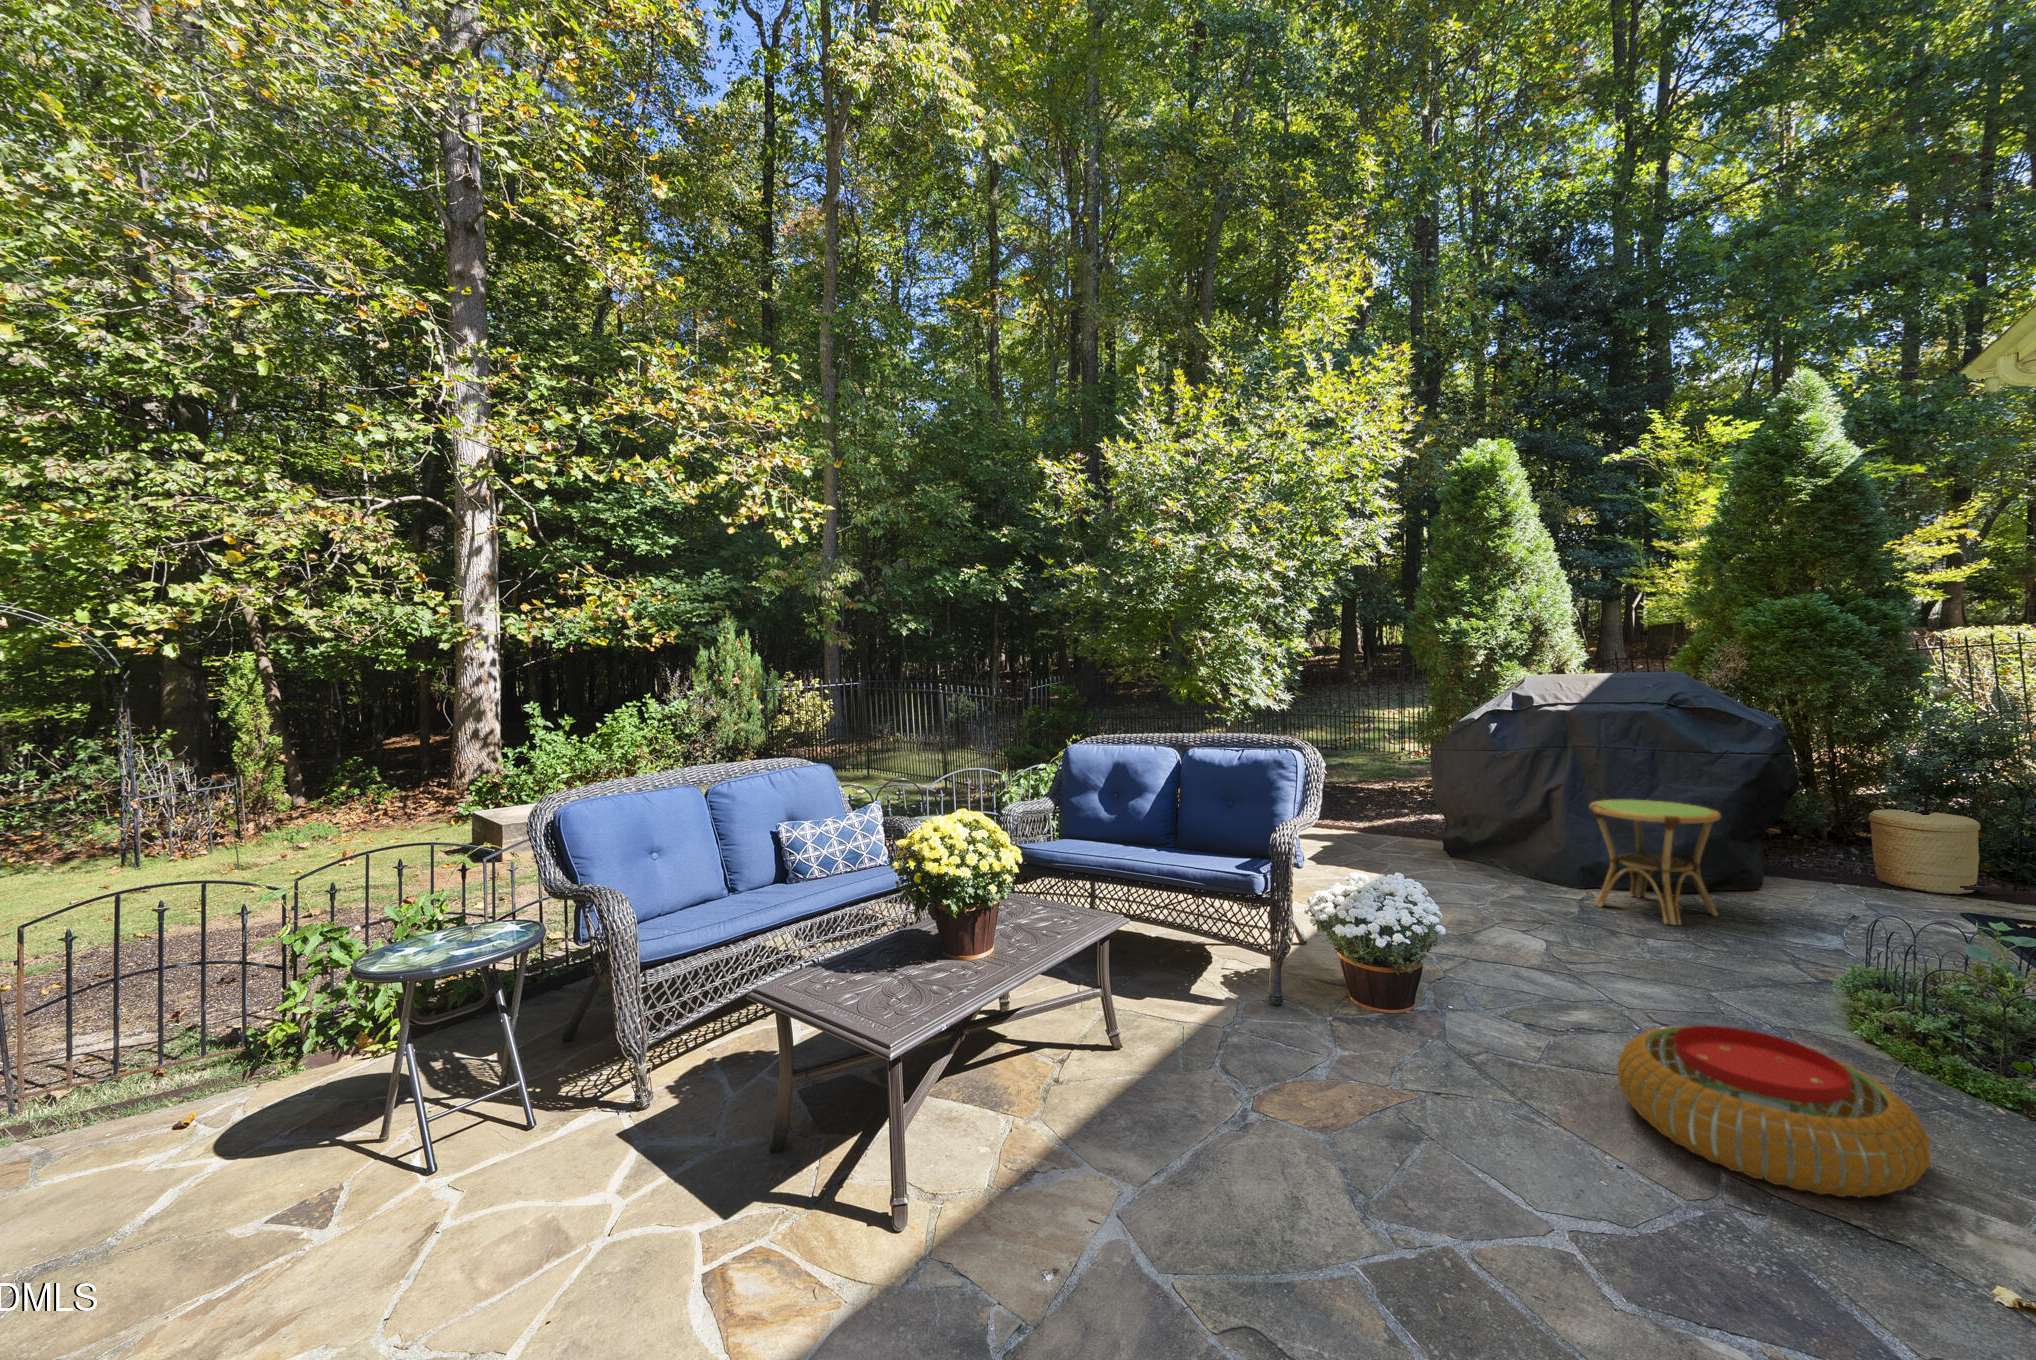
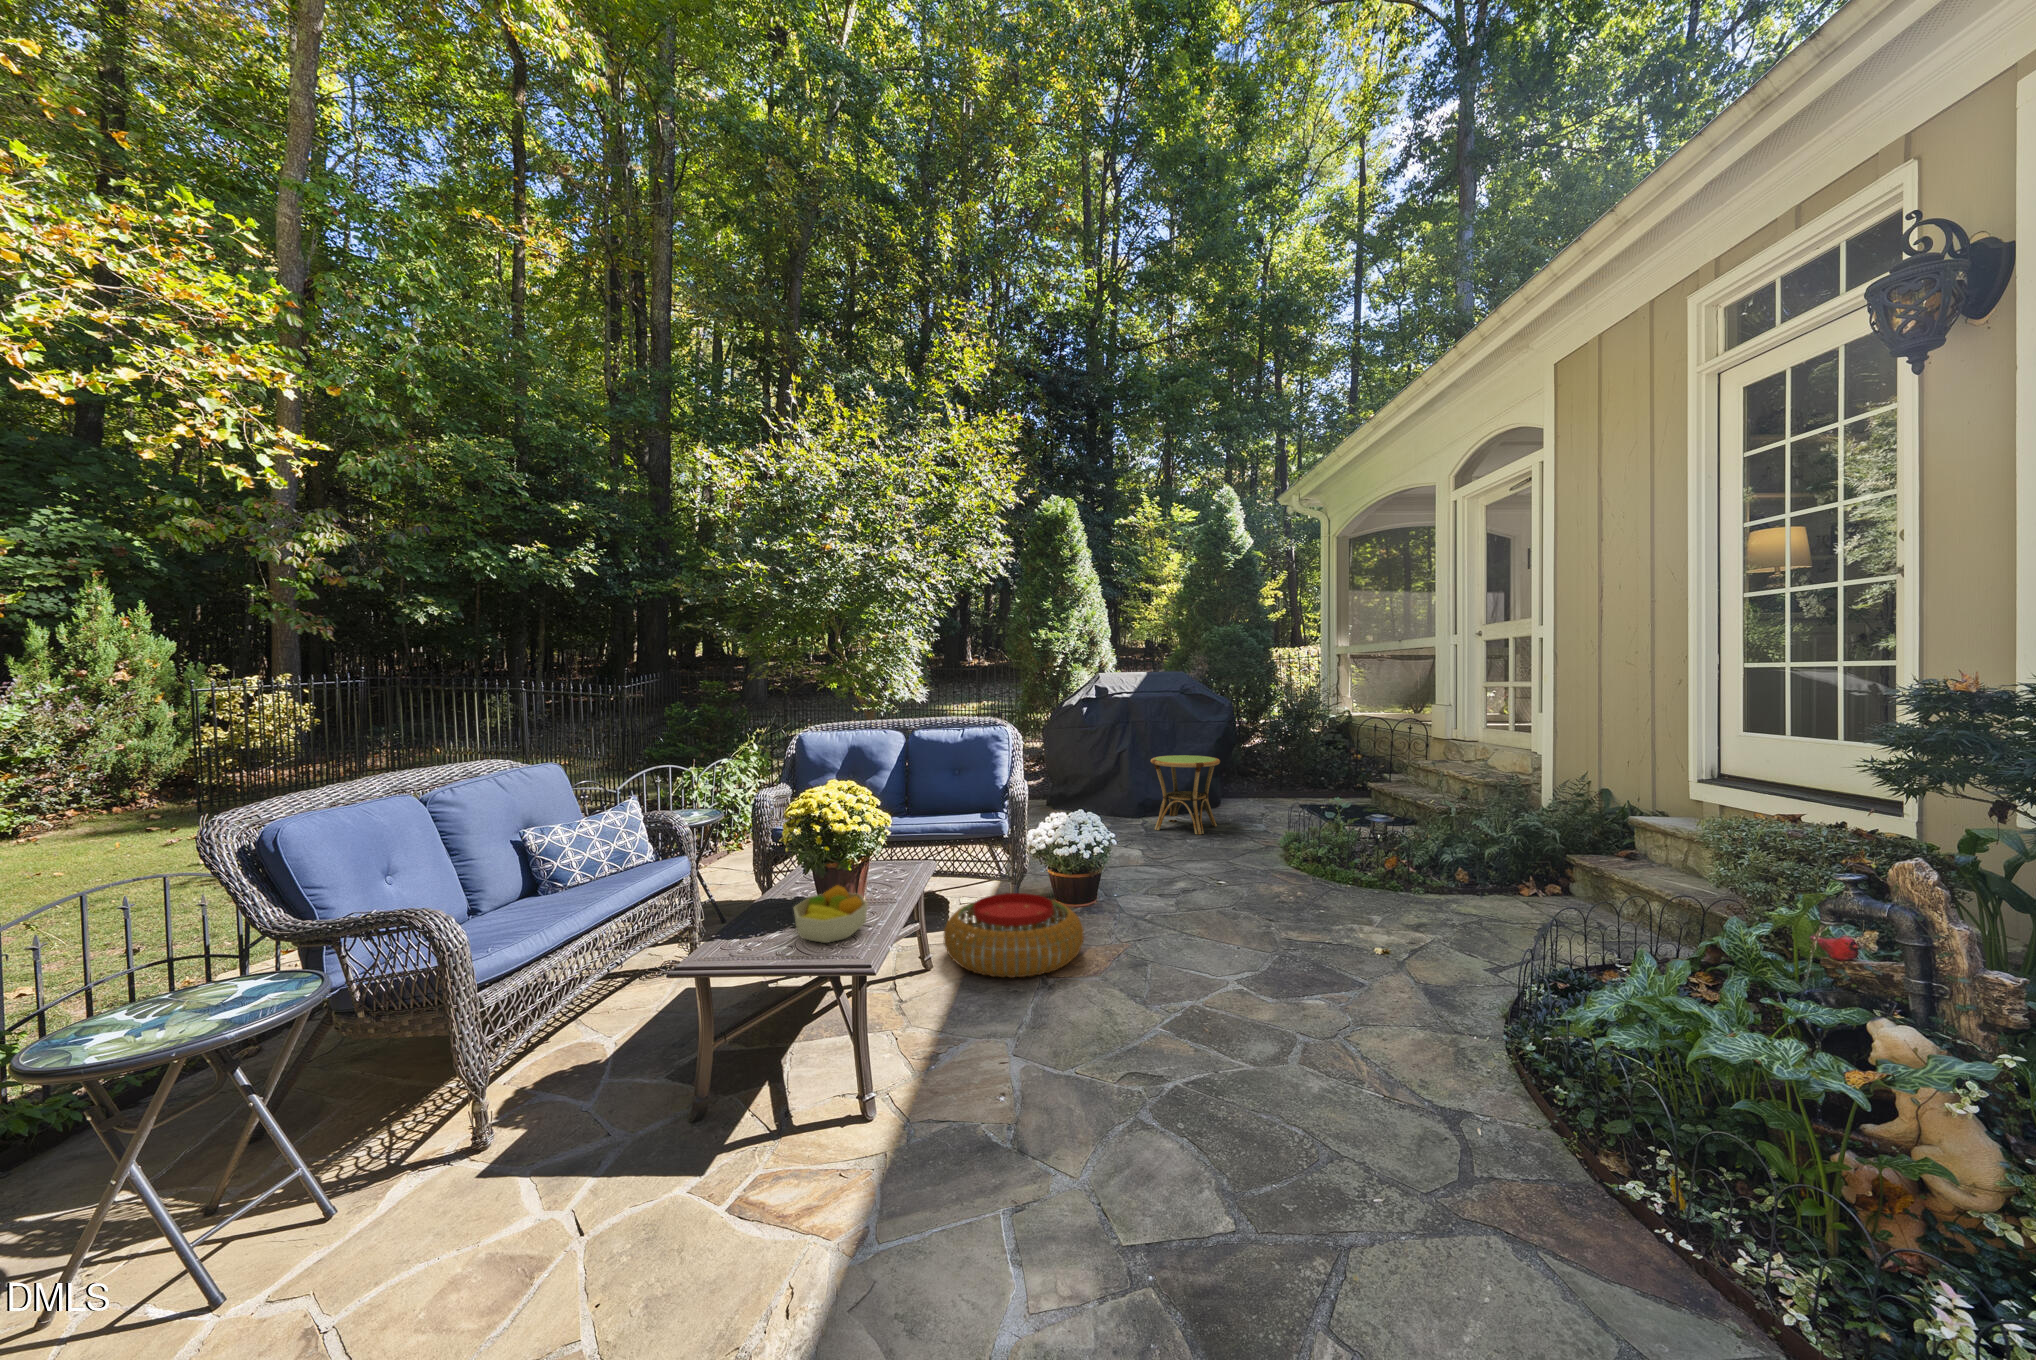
woven basket: present [1868,809,1980,894] -> none [1268,754,1314,801]
fruit bowl: none [864,933,958,1000] -> present [794,885,868,943]
pouf: present [1617,1026,1930,1197] -> present [944,893,1084,978]

